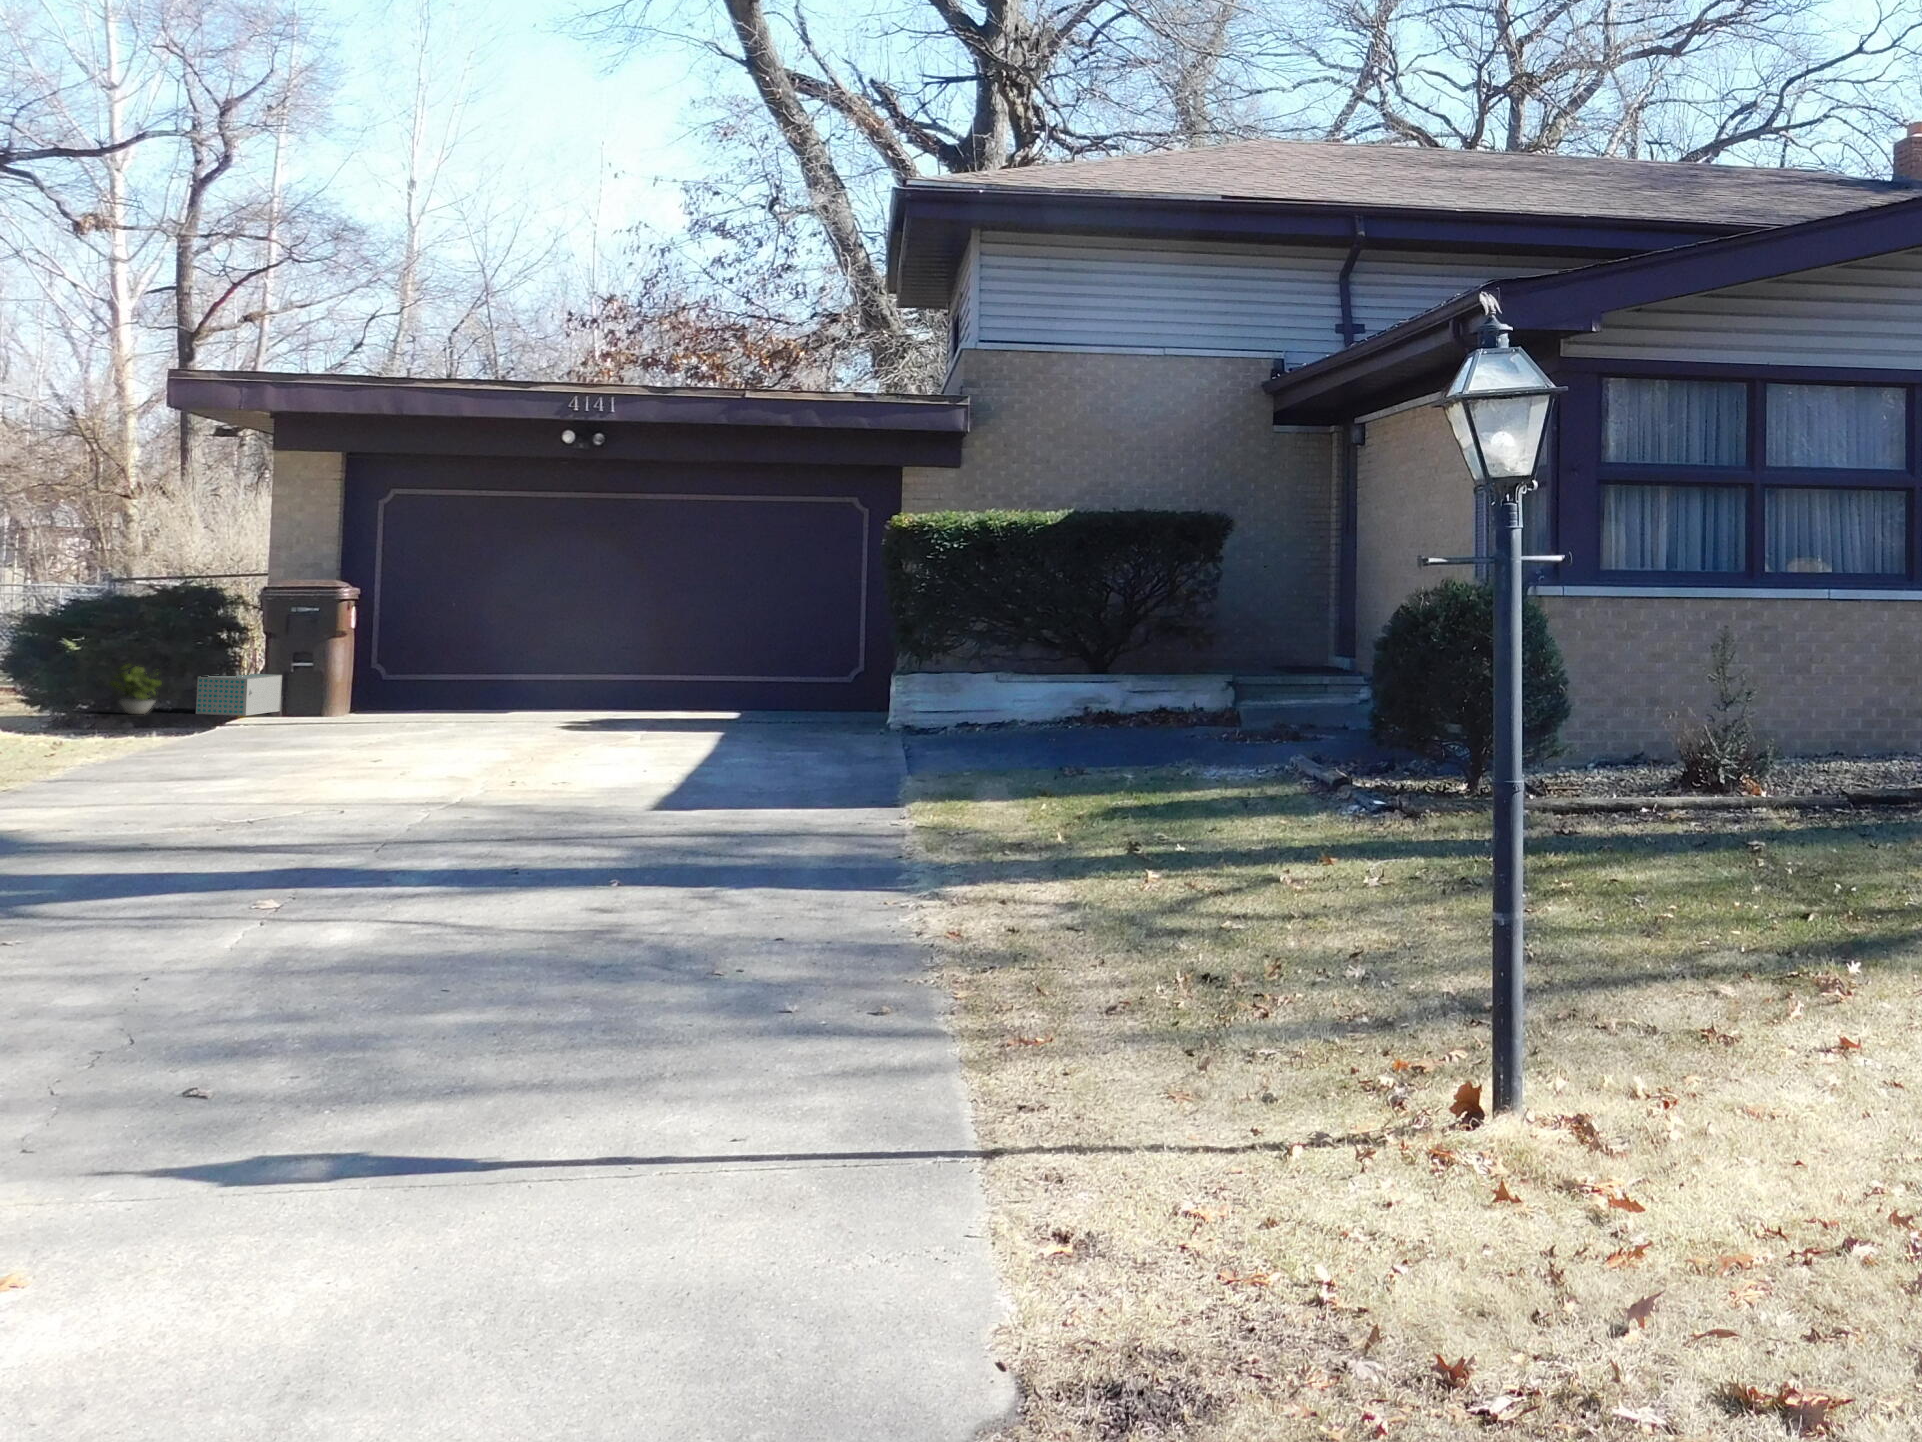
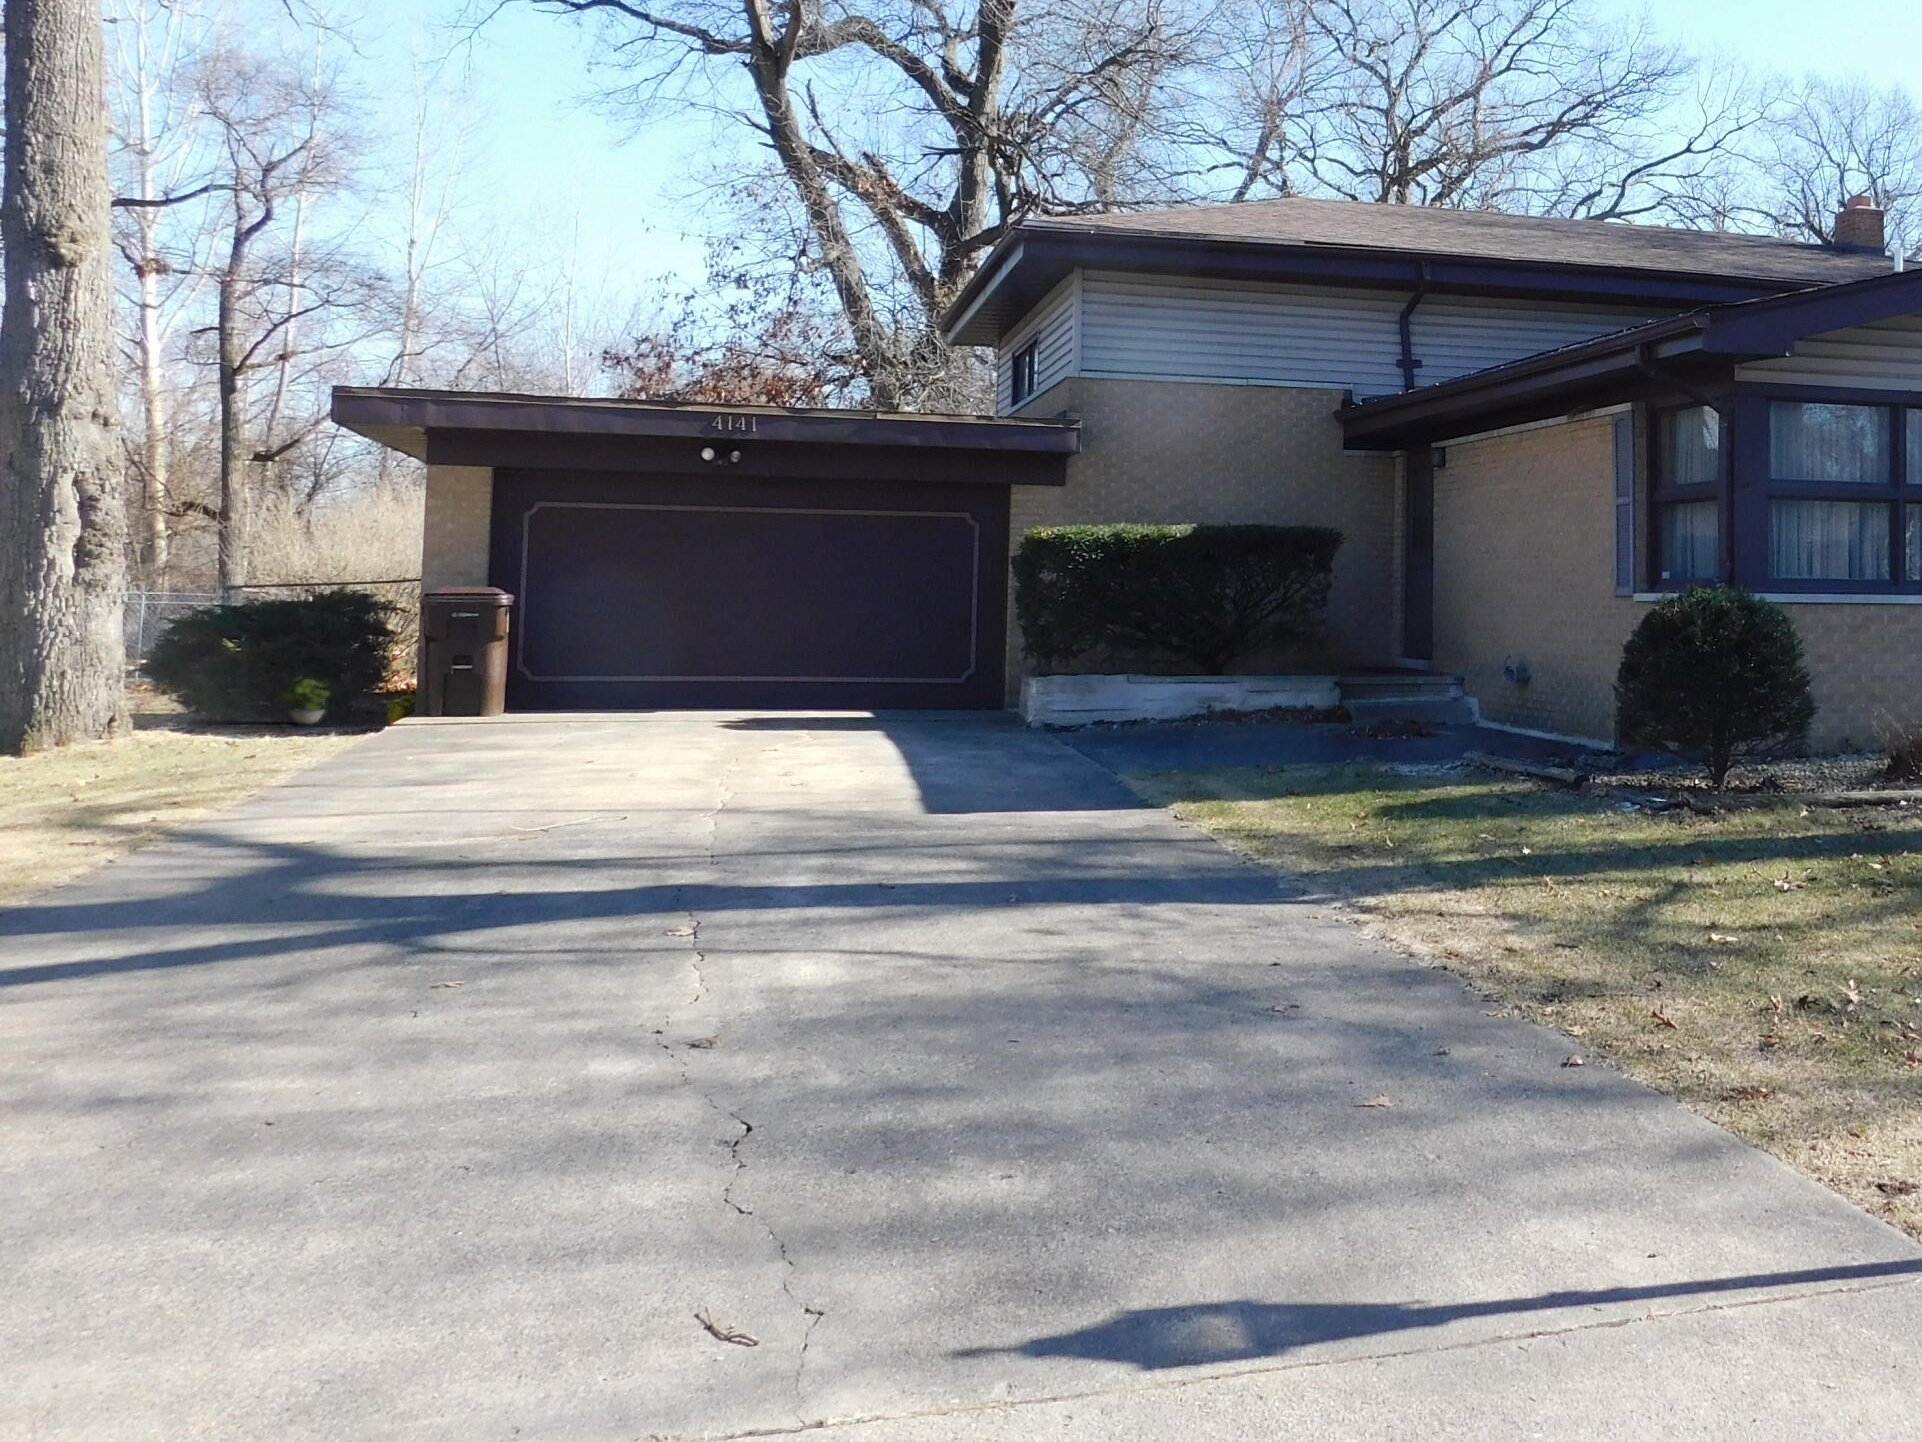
storage box: present [196,673,282,716] -> none [363,681,443,722]

